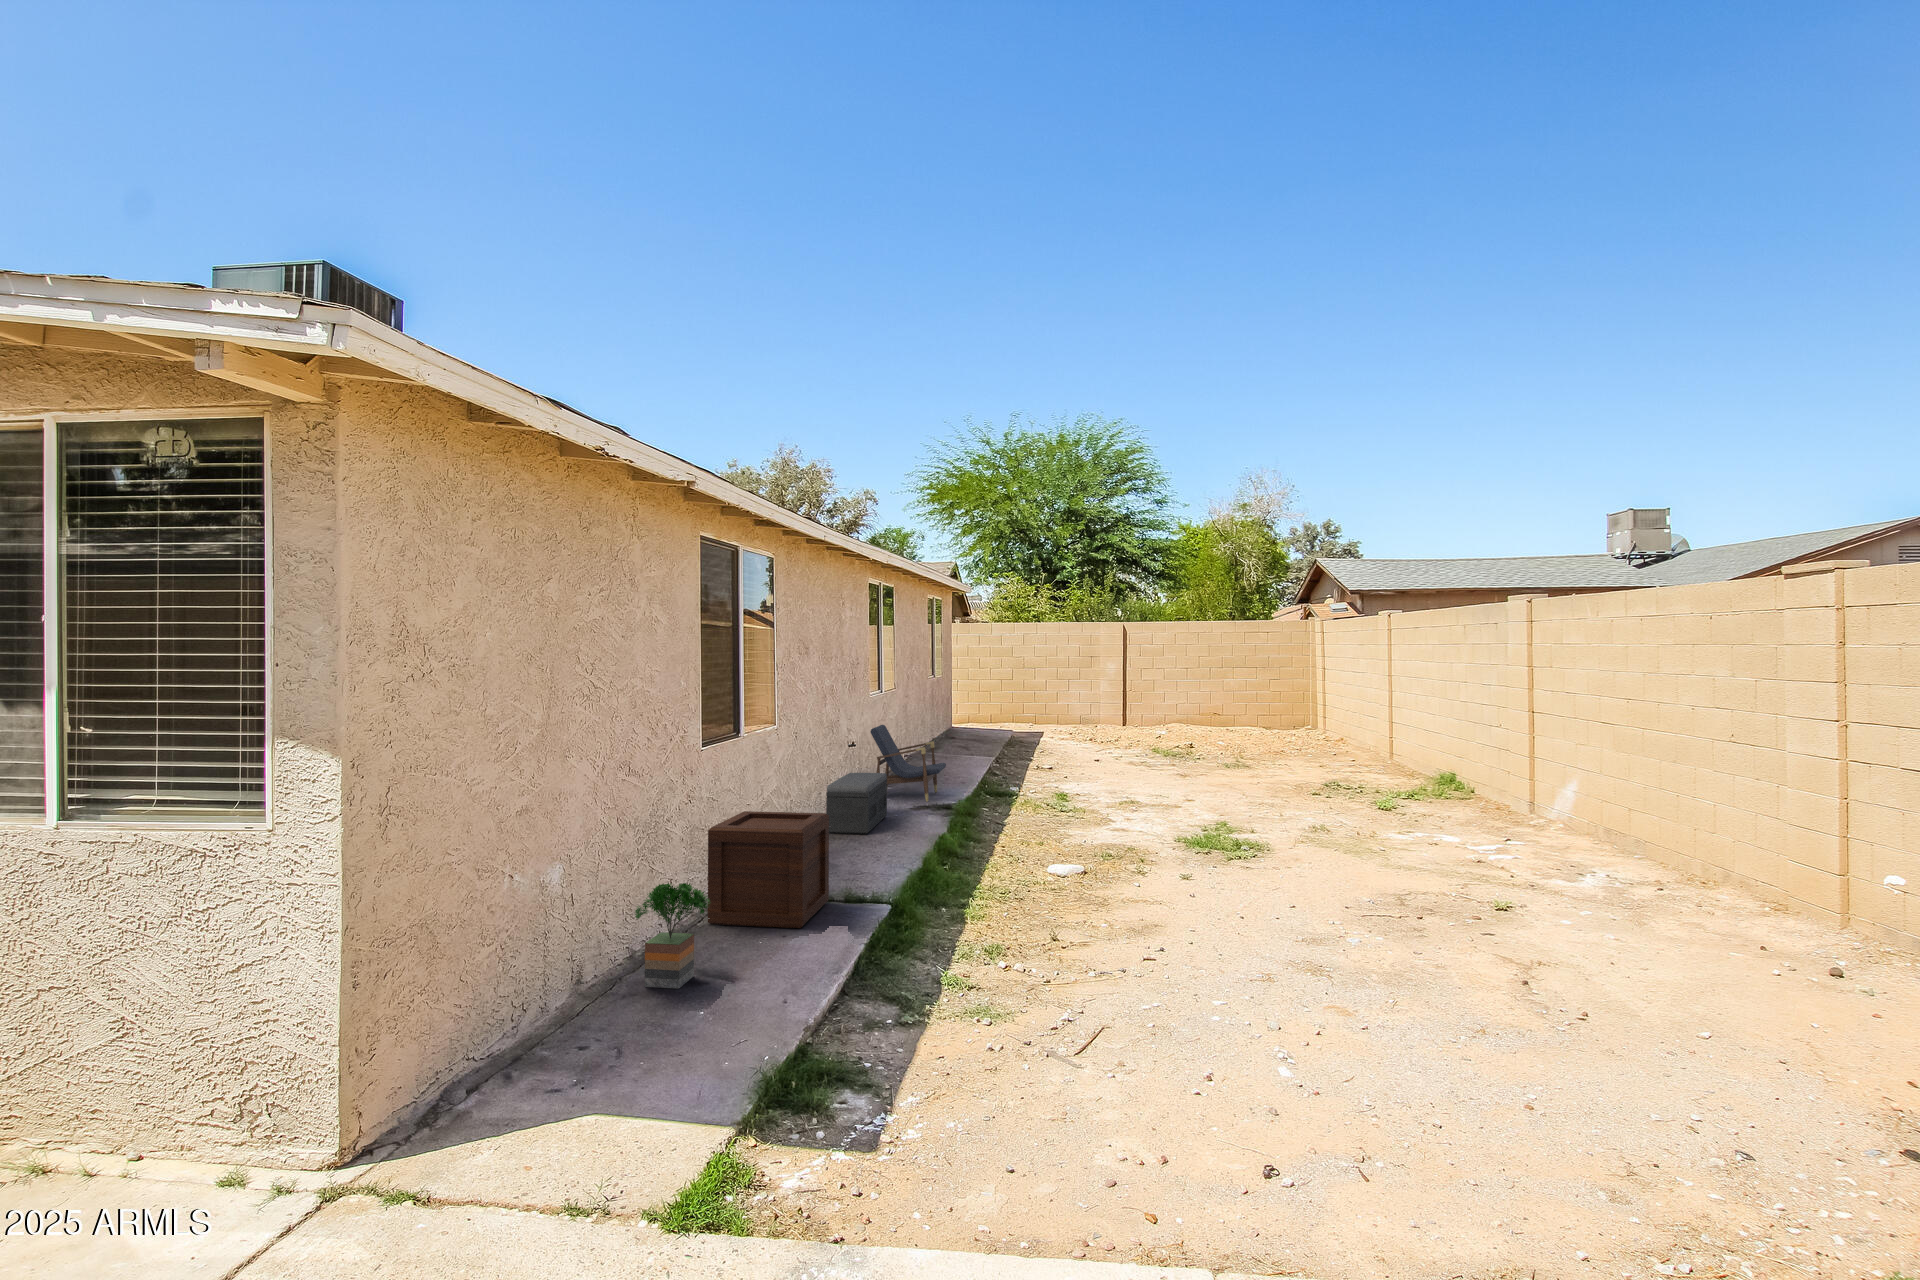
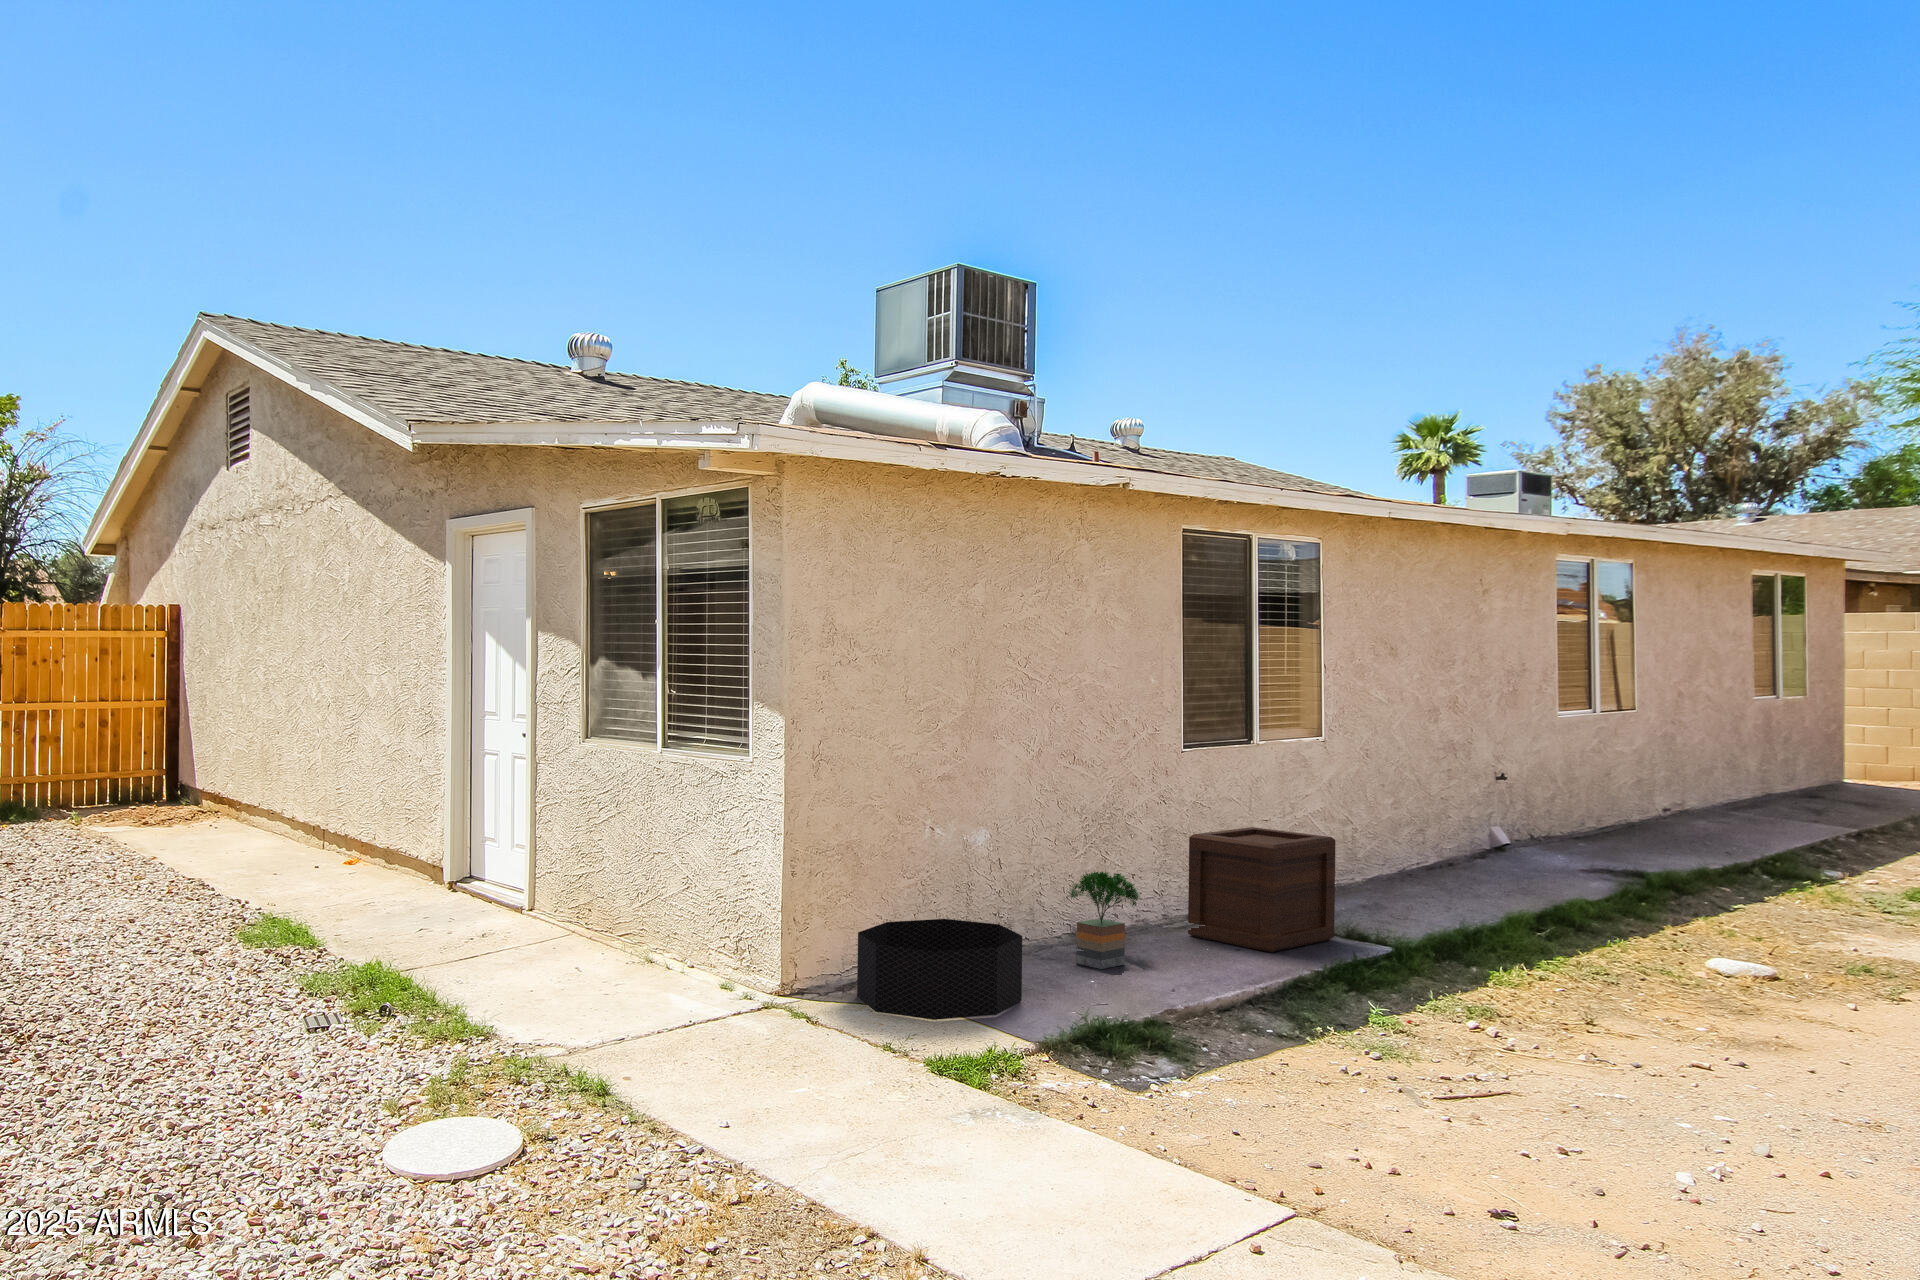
lounge chair: present [870,725,946,802] -> none [1567,760,1694,872]
storage bench: present [826,773,887,835] -> none [1440,816,1552,893]
basket: none [453,978,670,1150] -> present [857,919,1022,1020]

